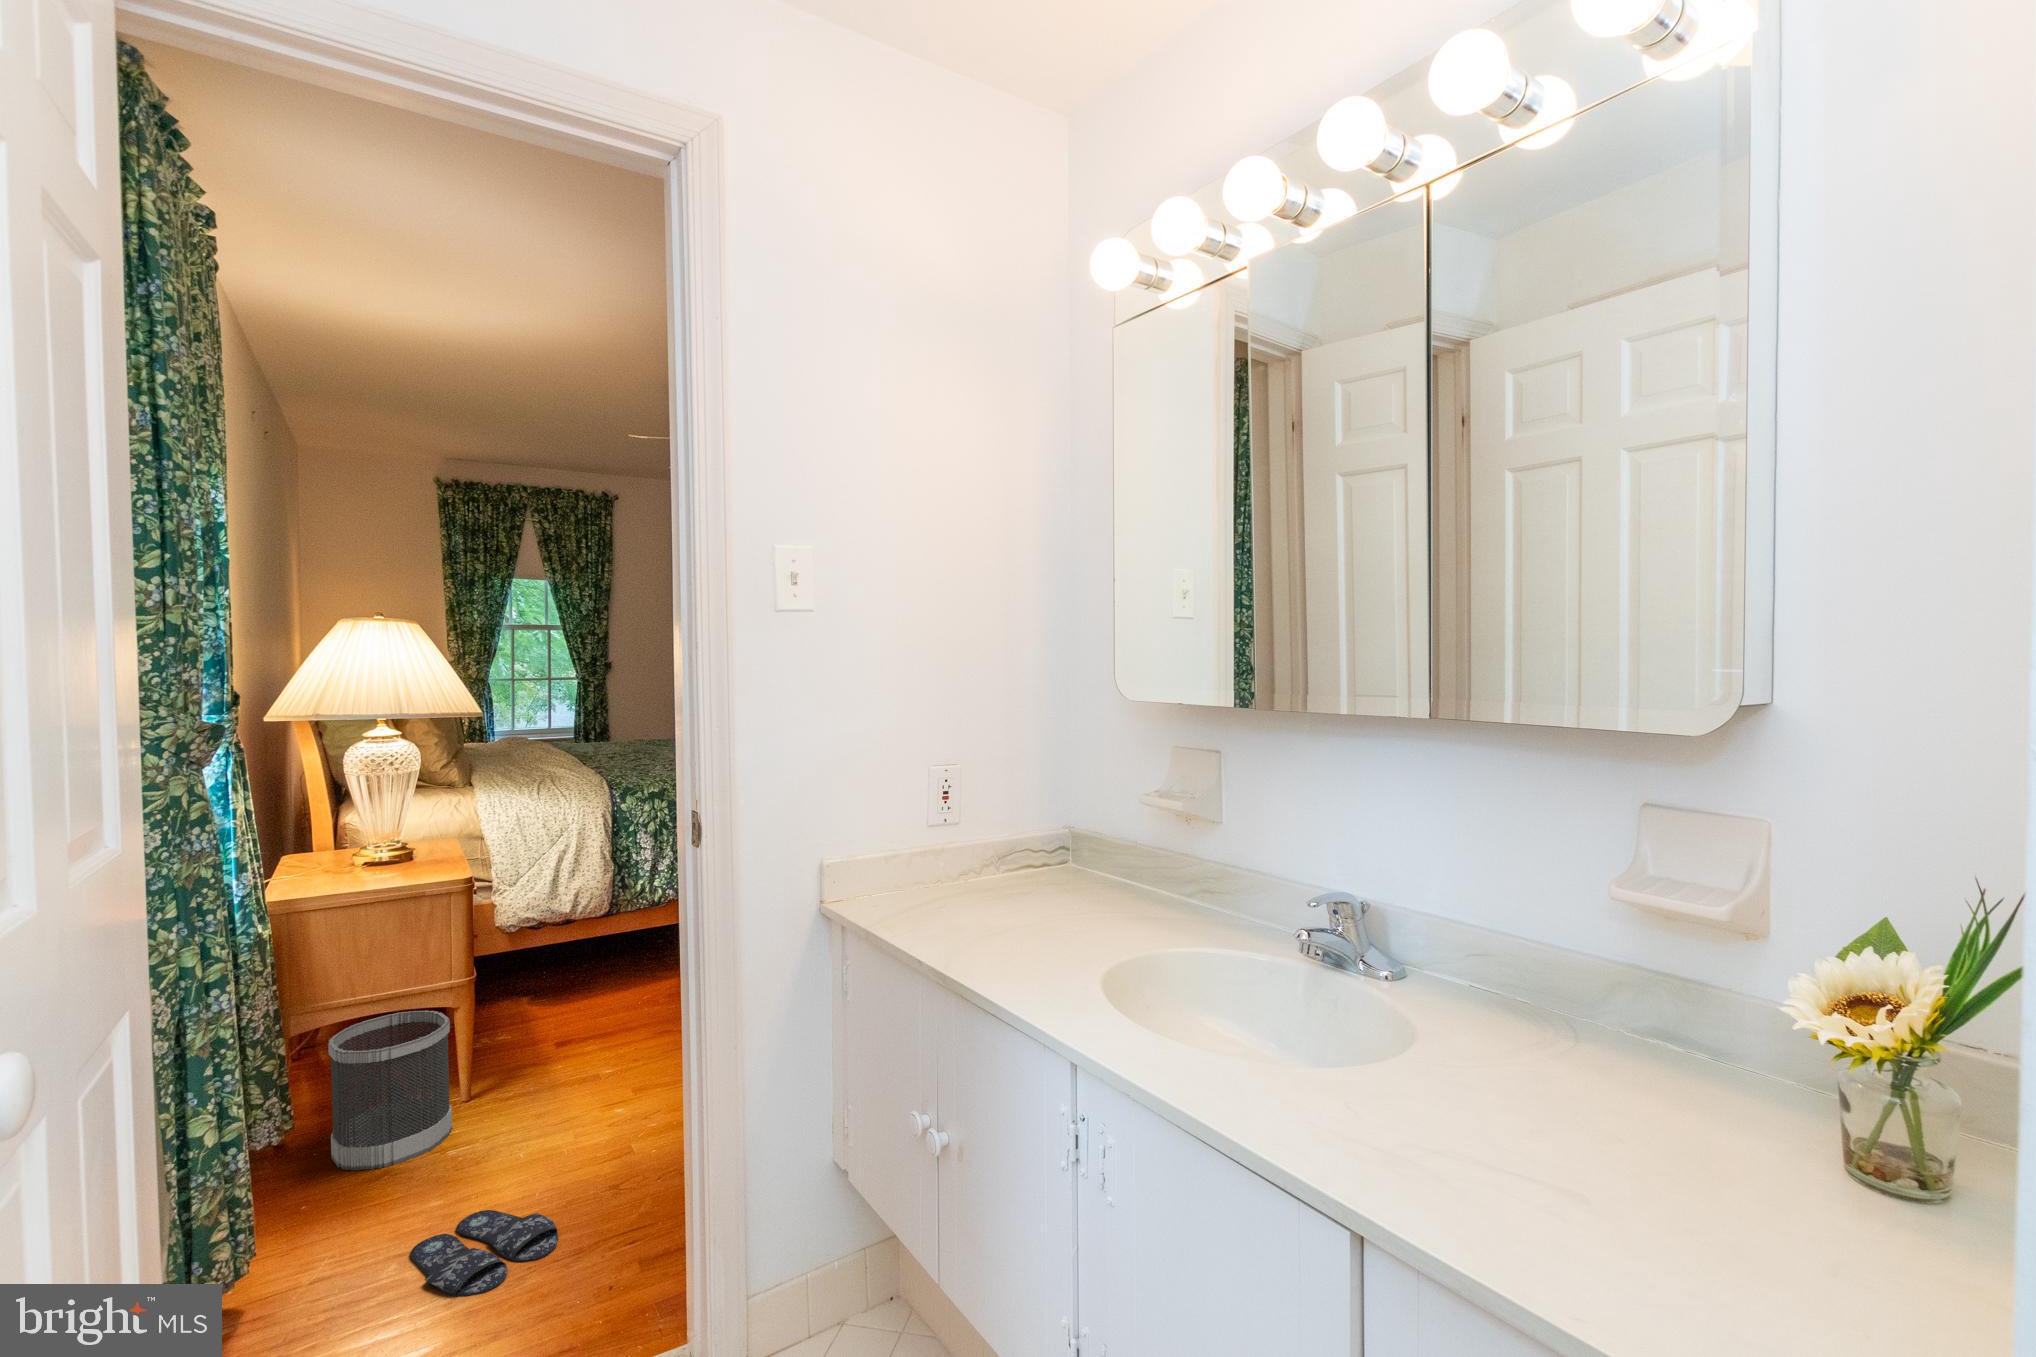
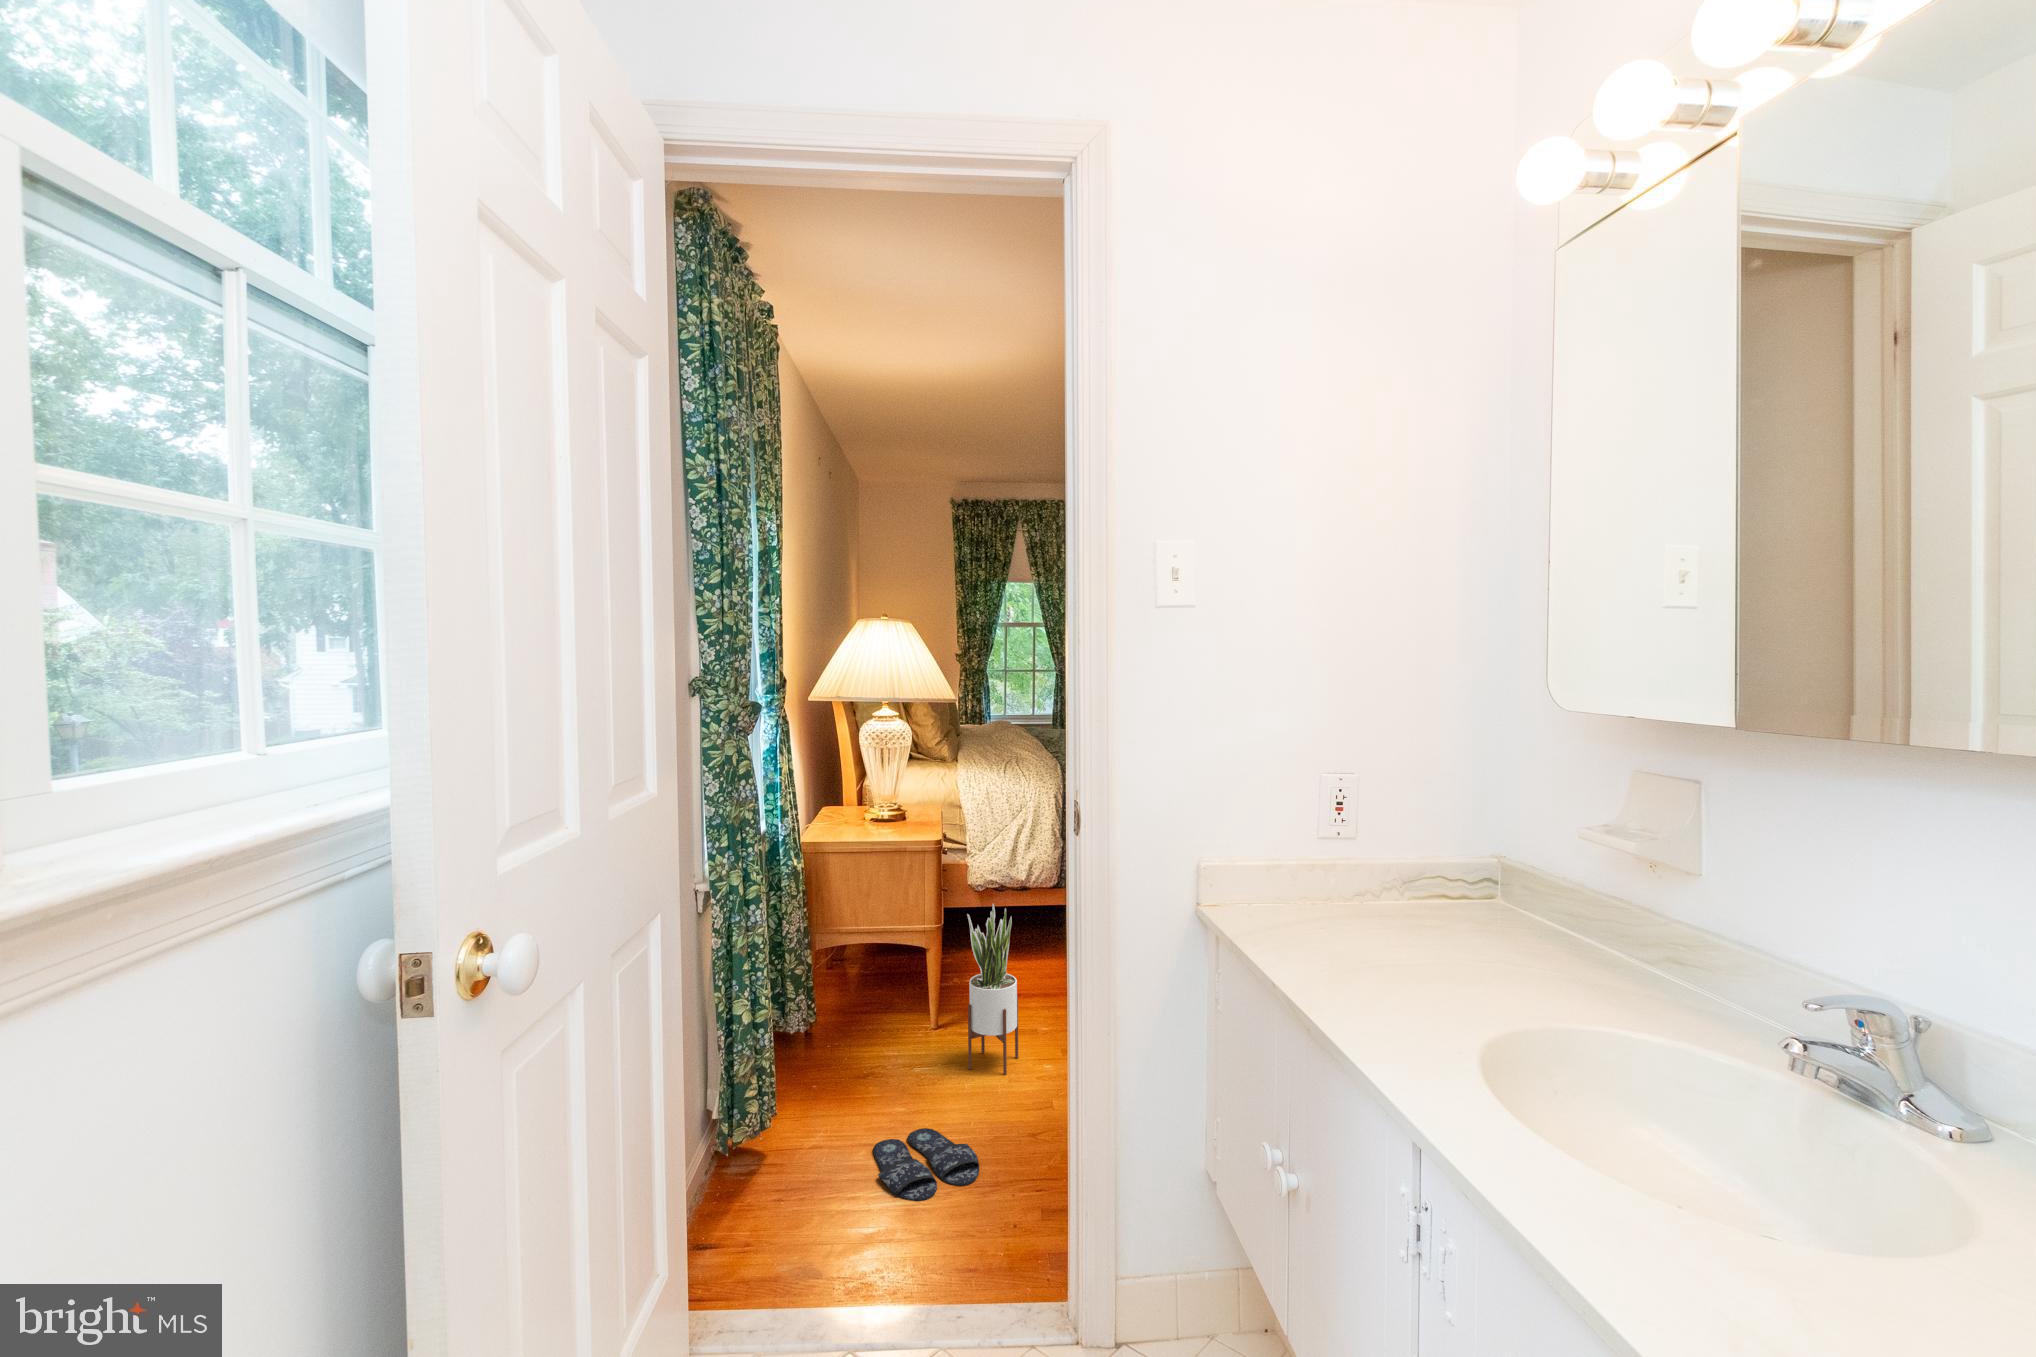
potted plant: none [521,941,583,1134] -> present [967,904,1018,1075]
wastebasket: present [328,1011,452,1170] -> none [837,944,920,1070]

